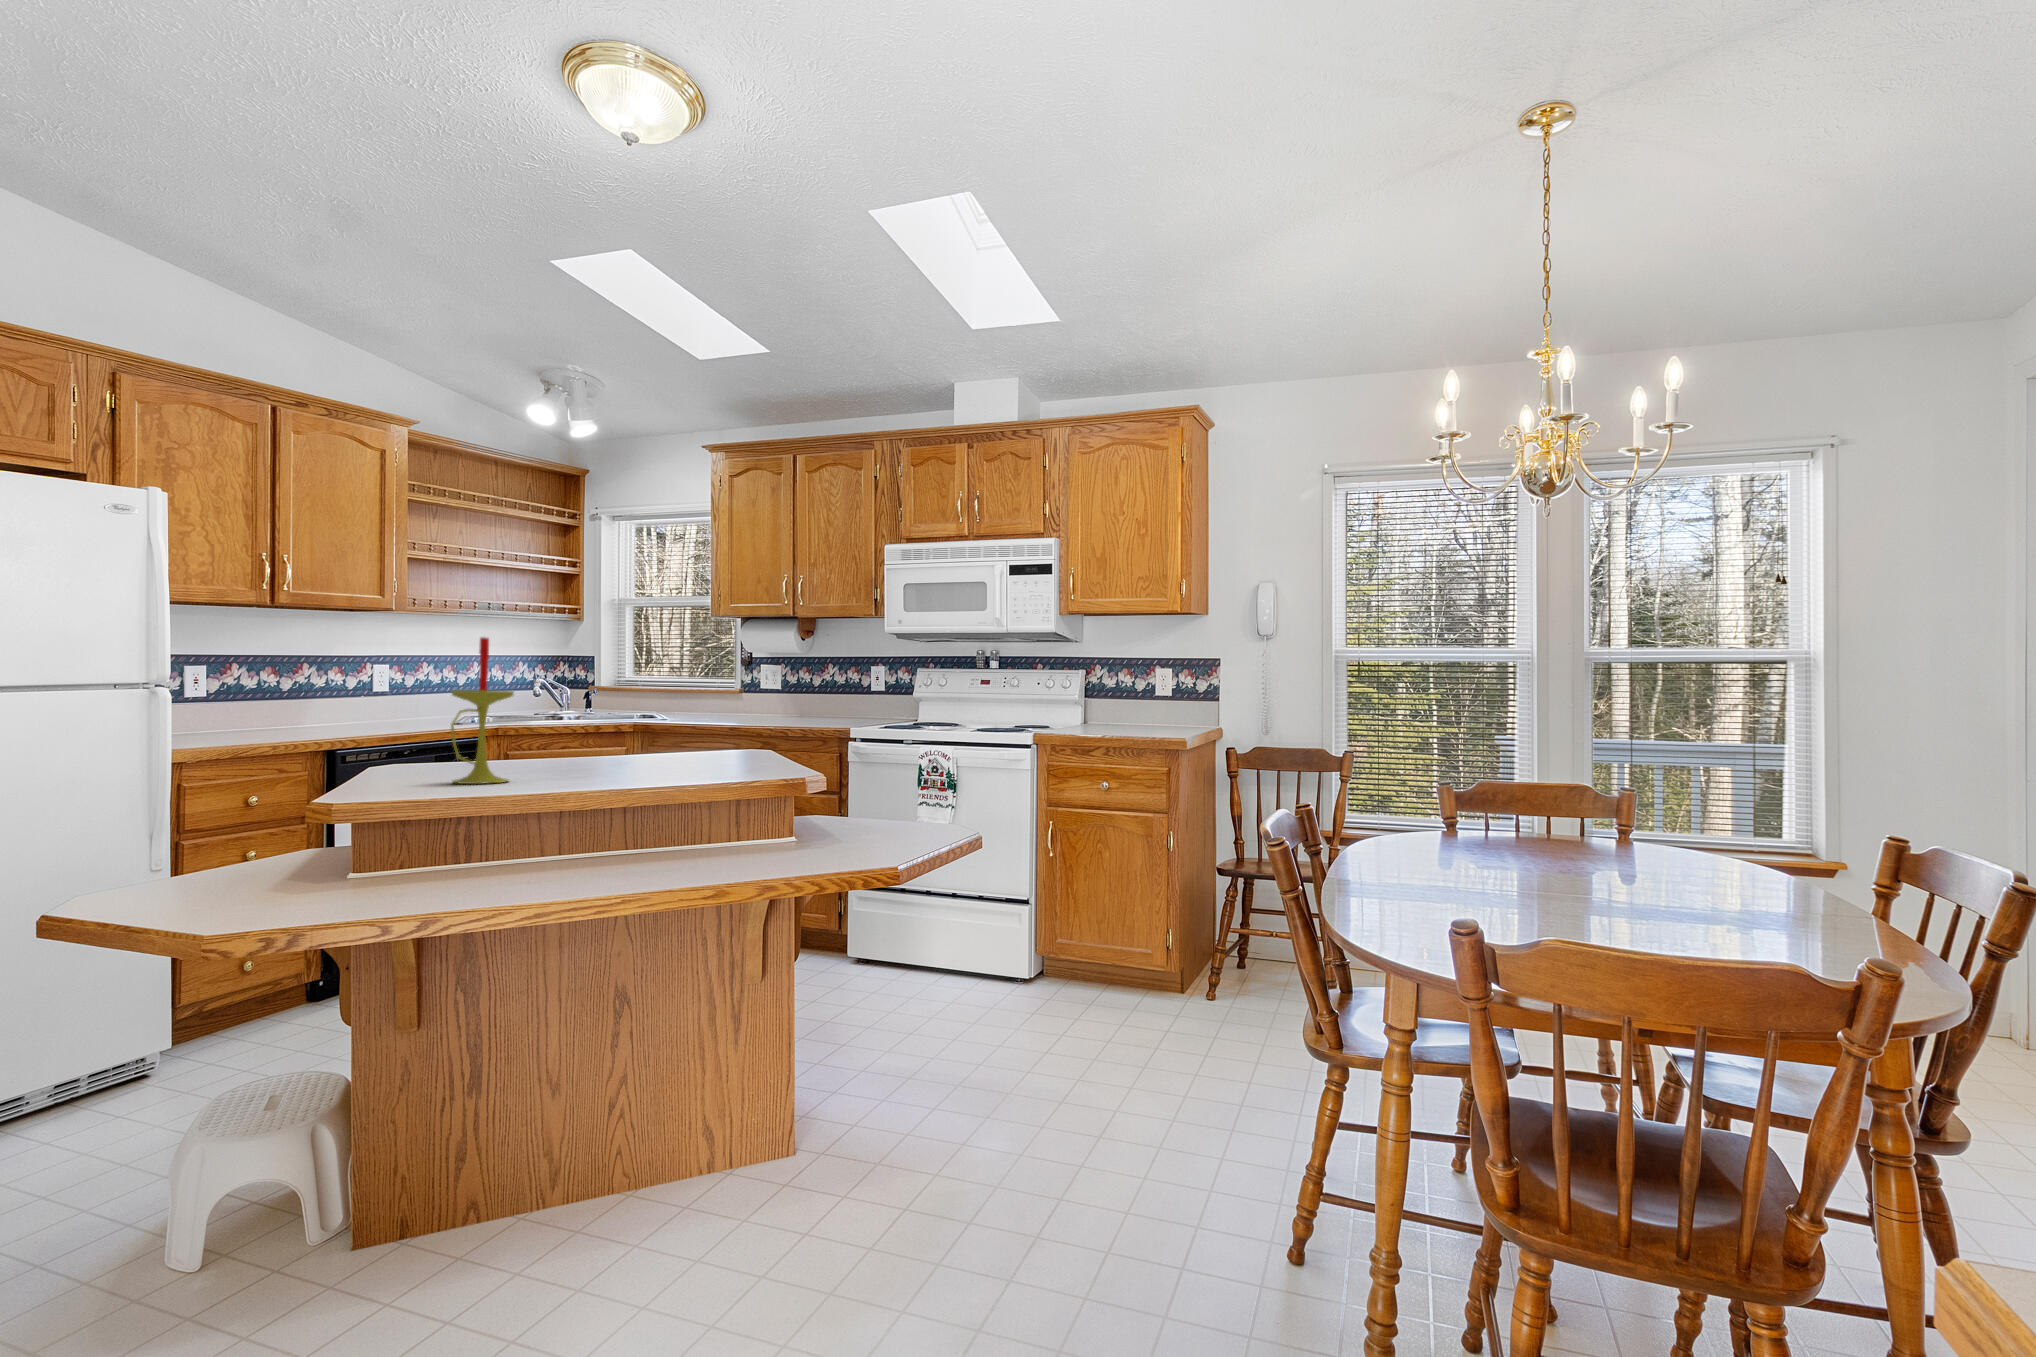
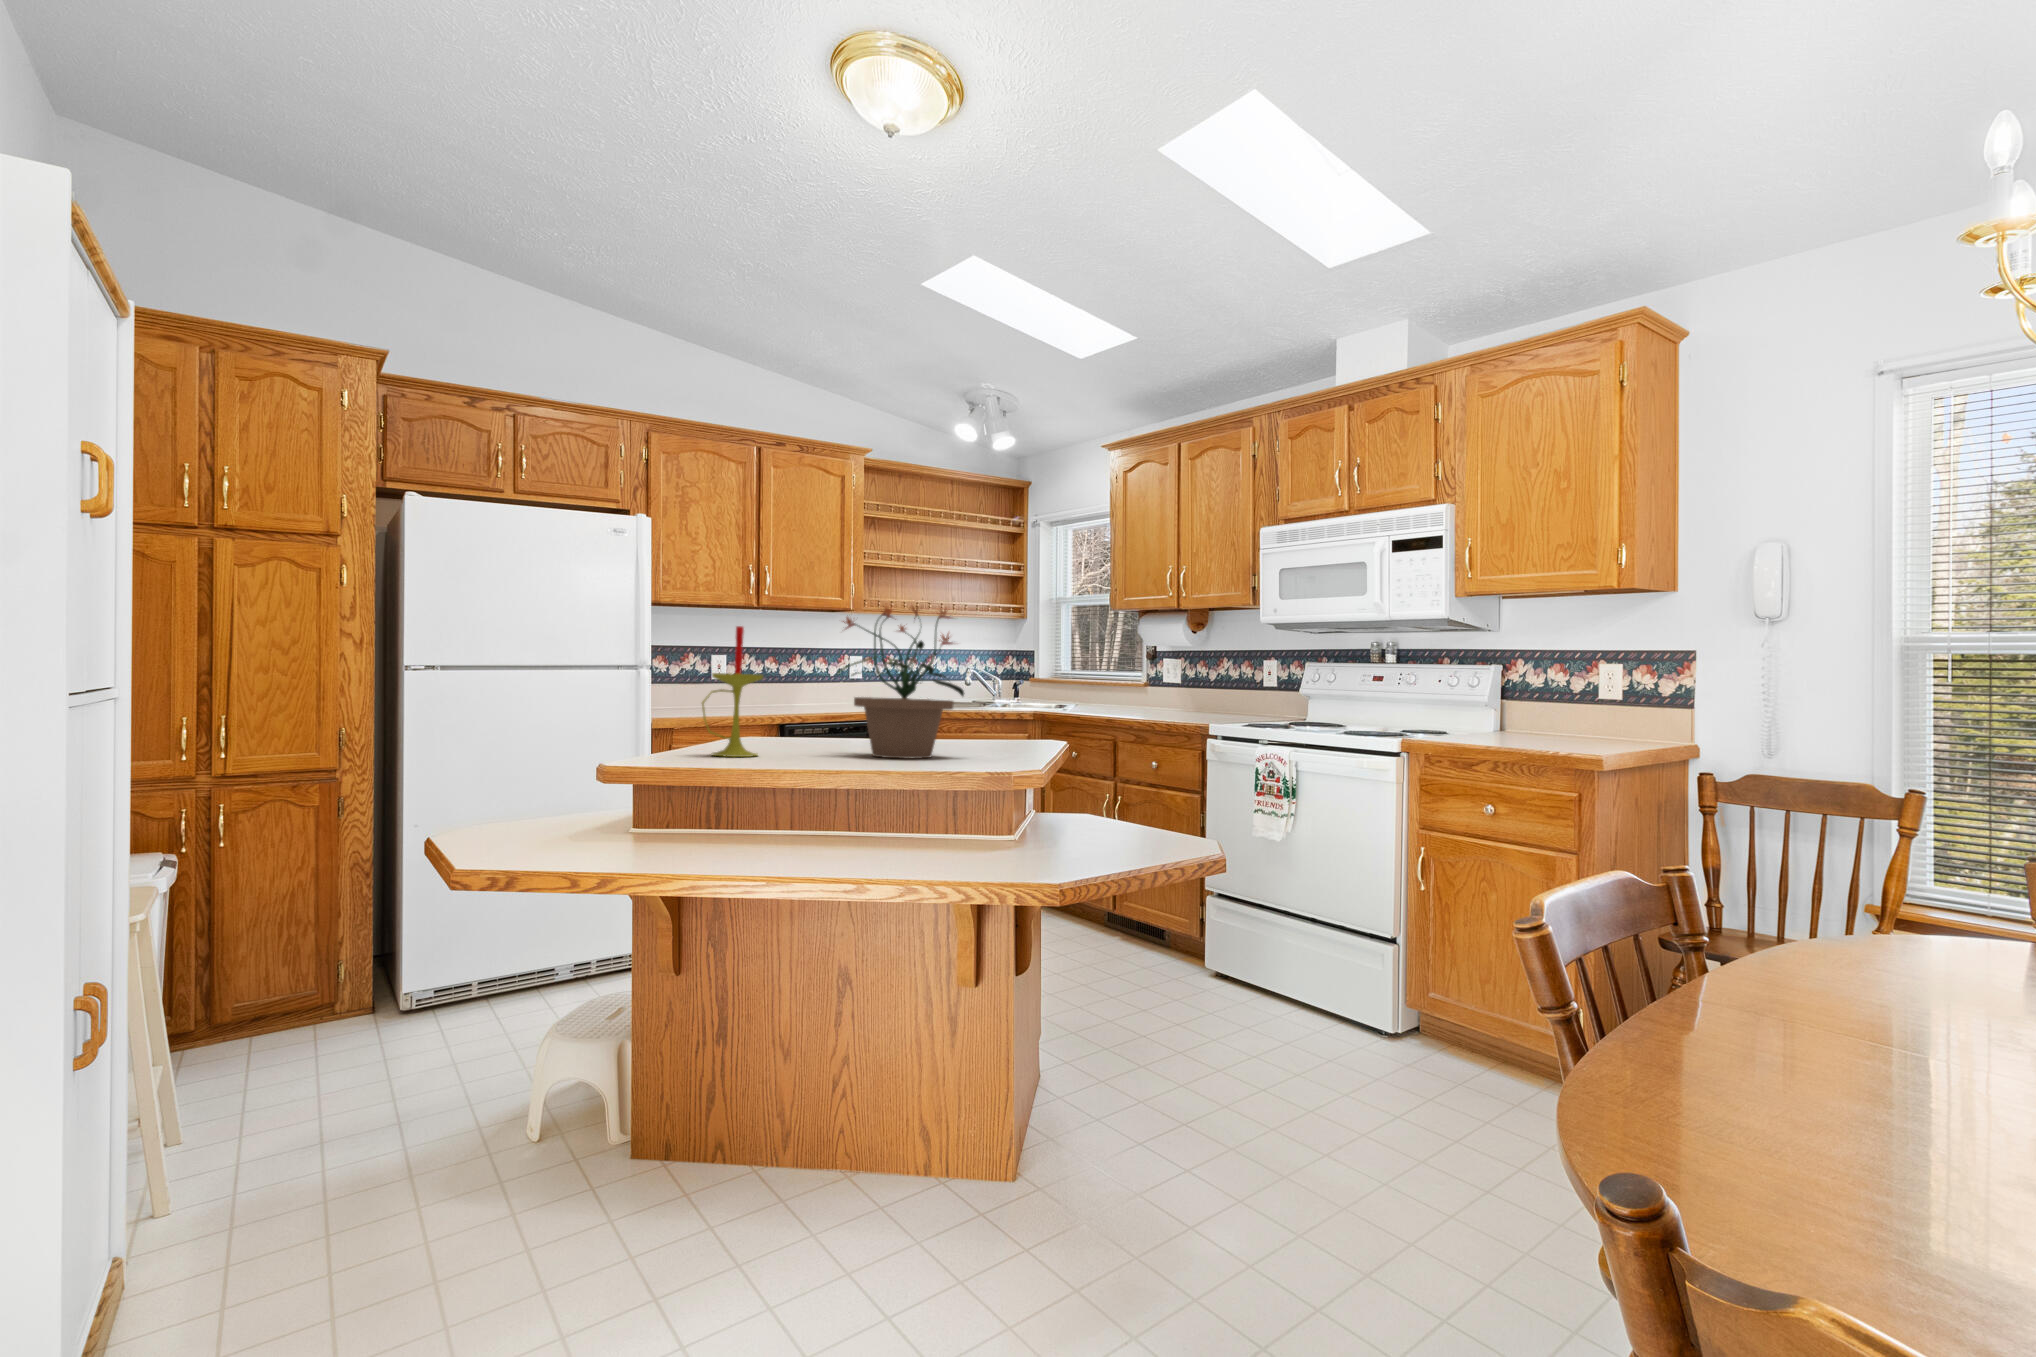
potted plant: none [579,612,727,774] -> present [837,606,964,758]

